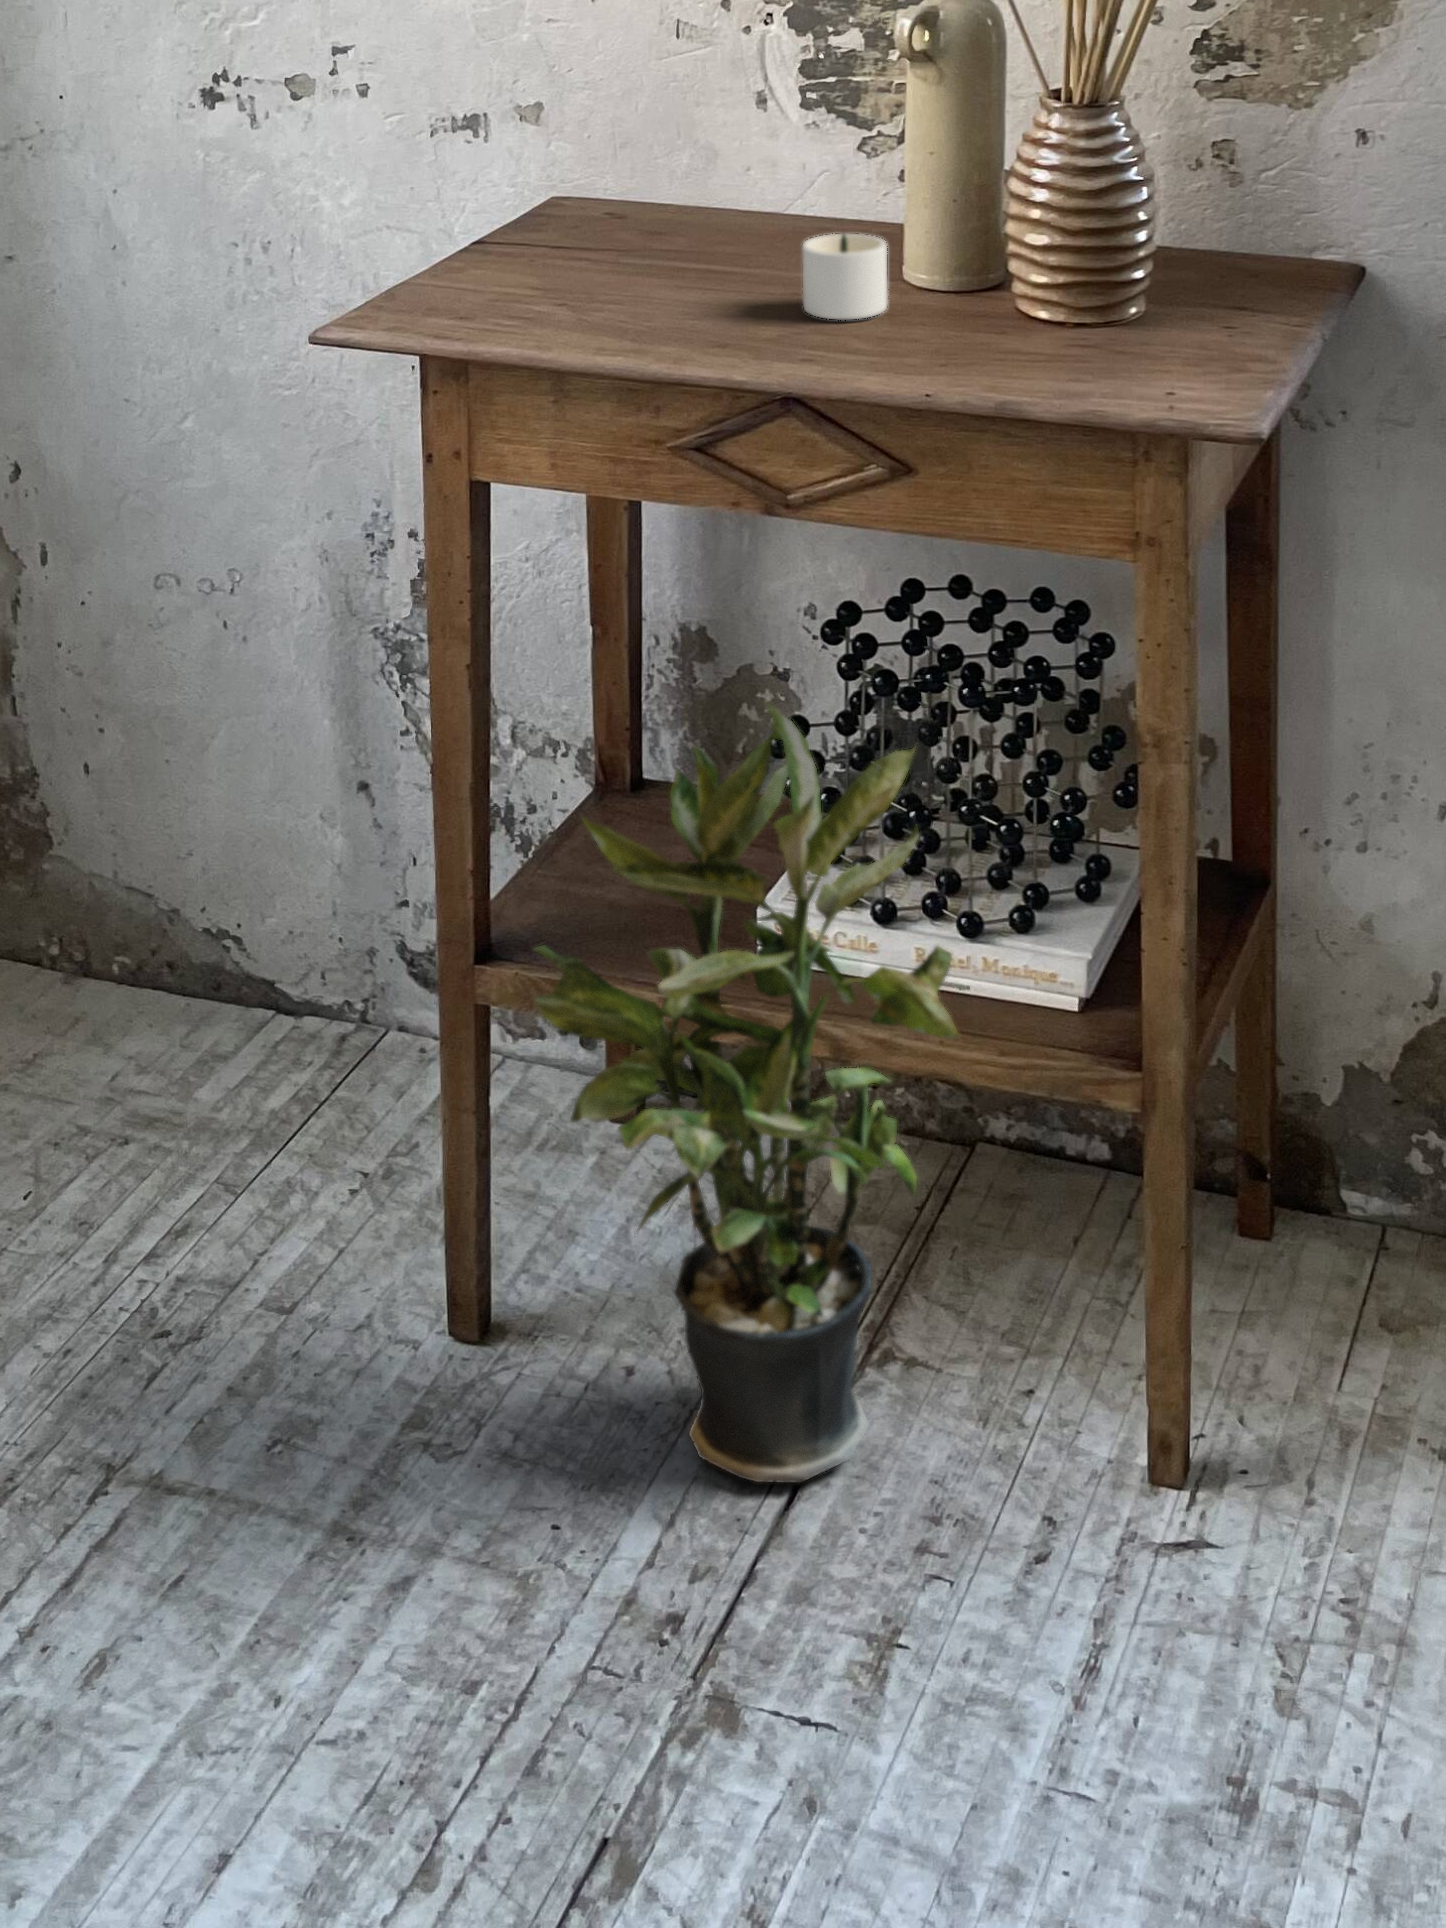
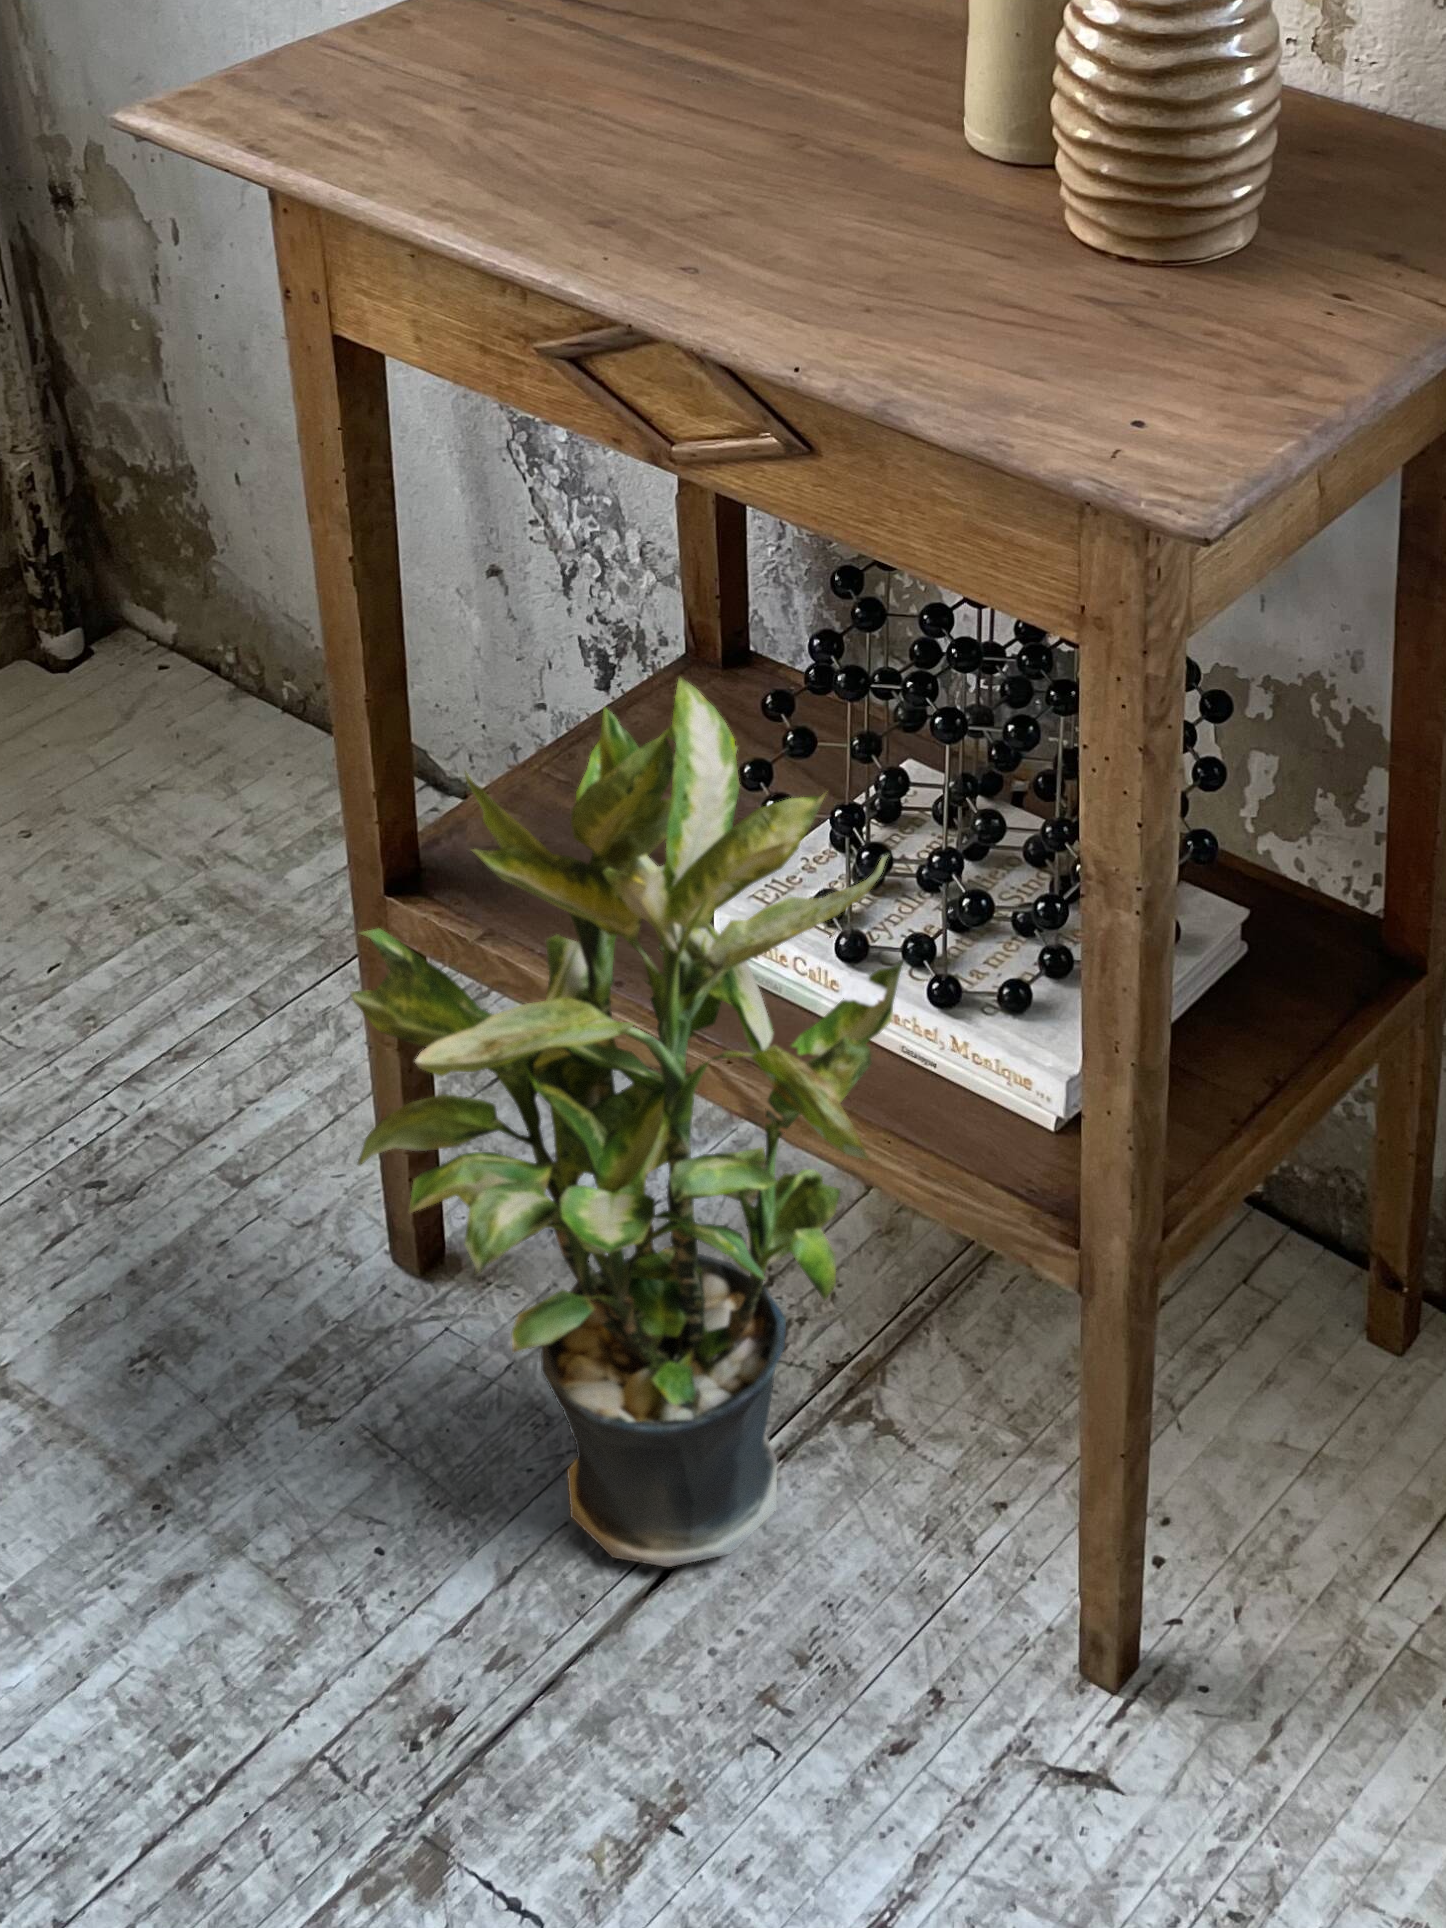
candle: present [803,234,887,319] -> none [767,57,899,212]

